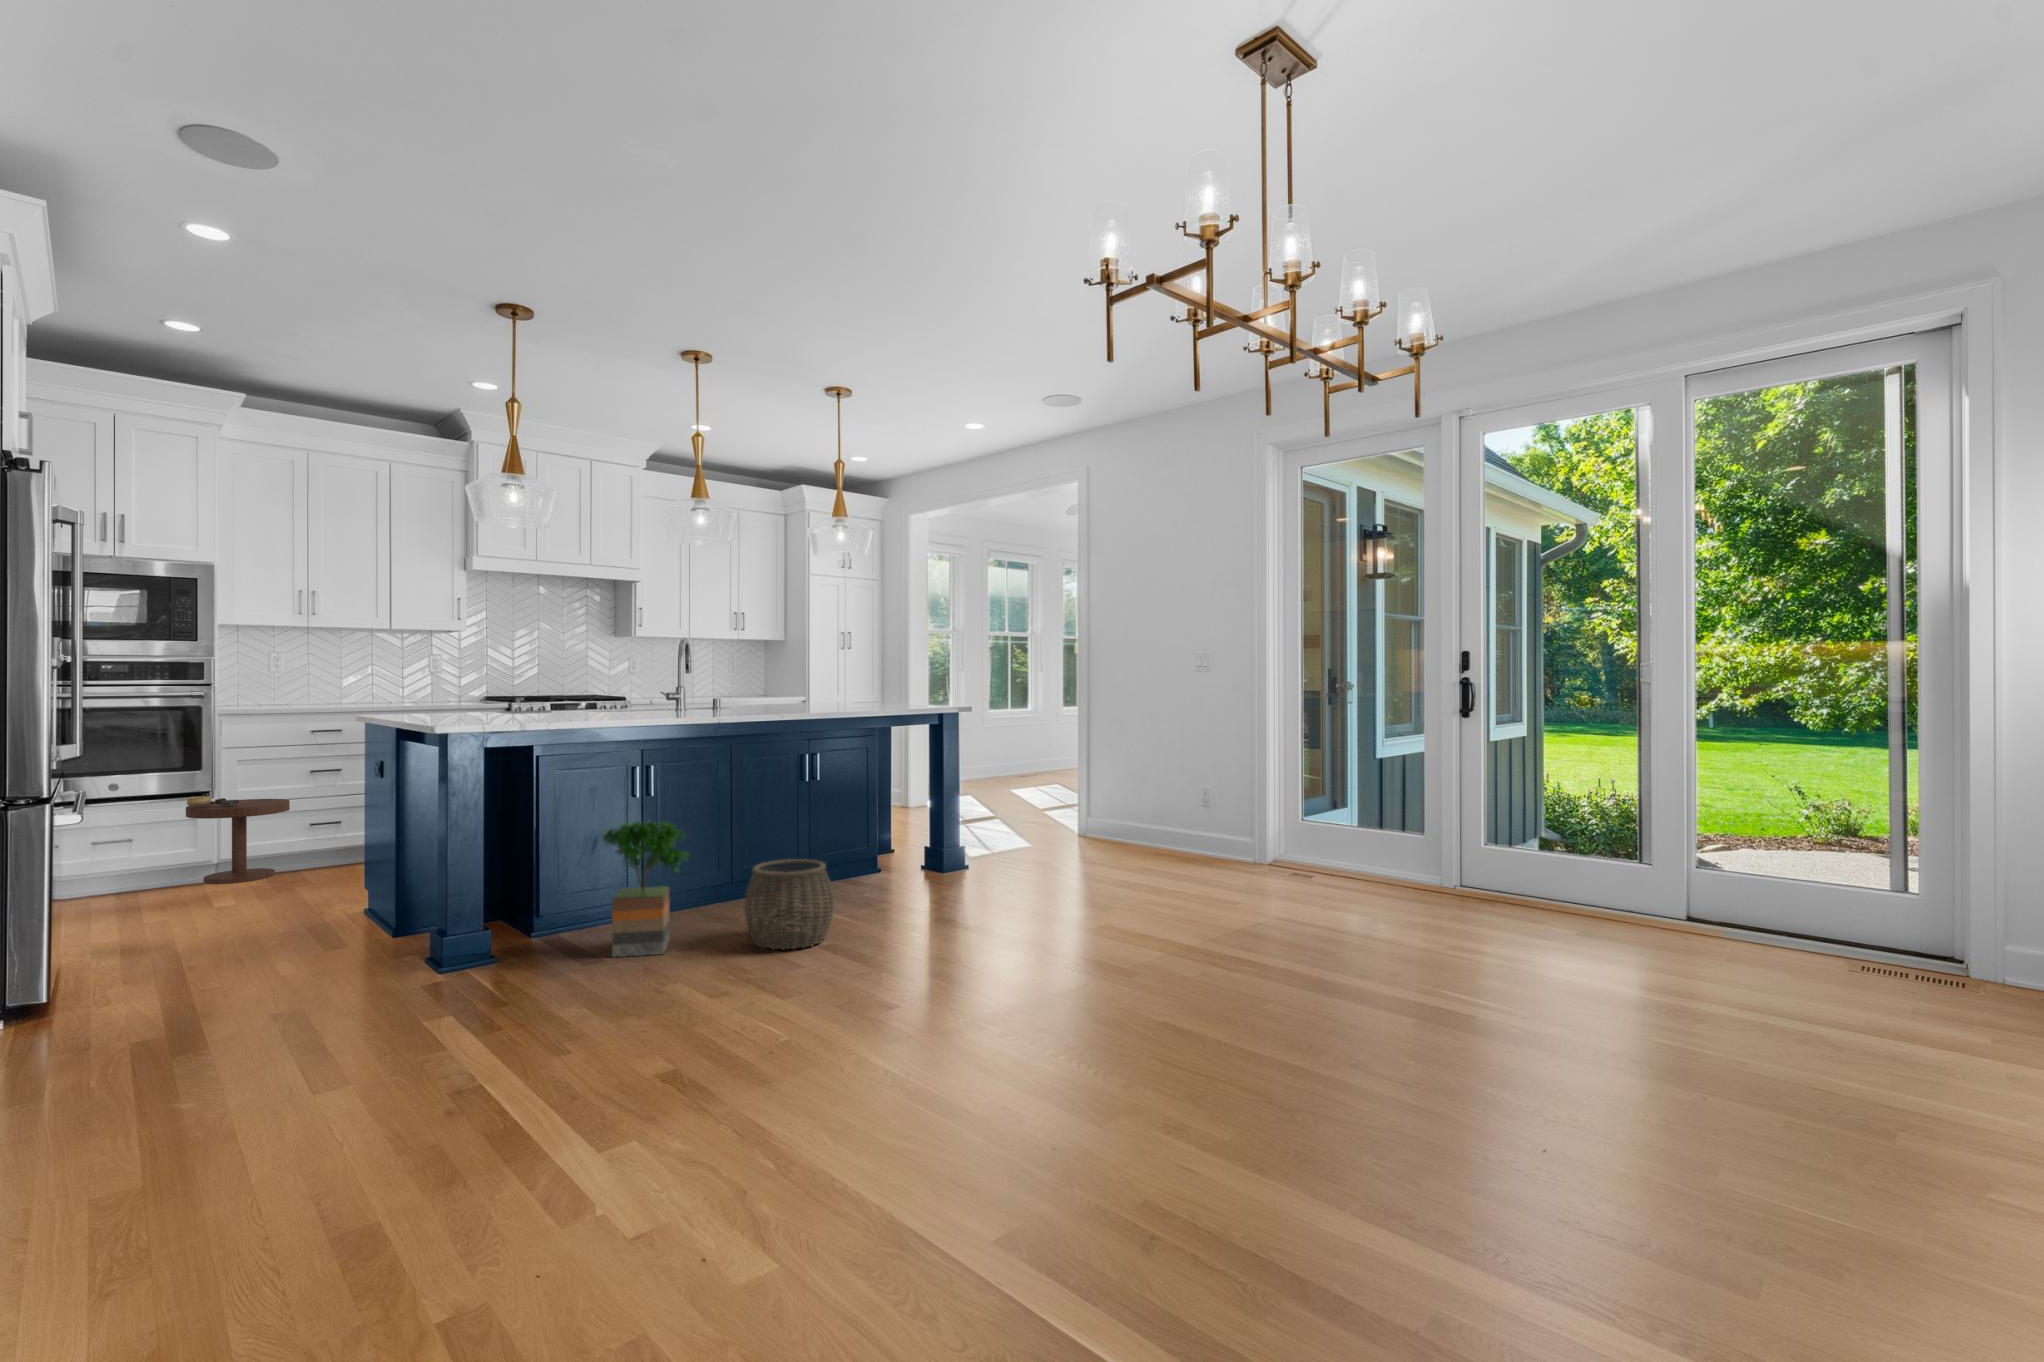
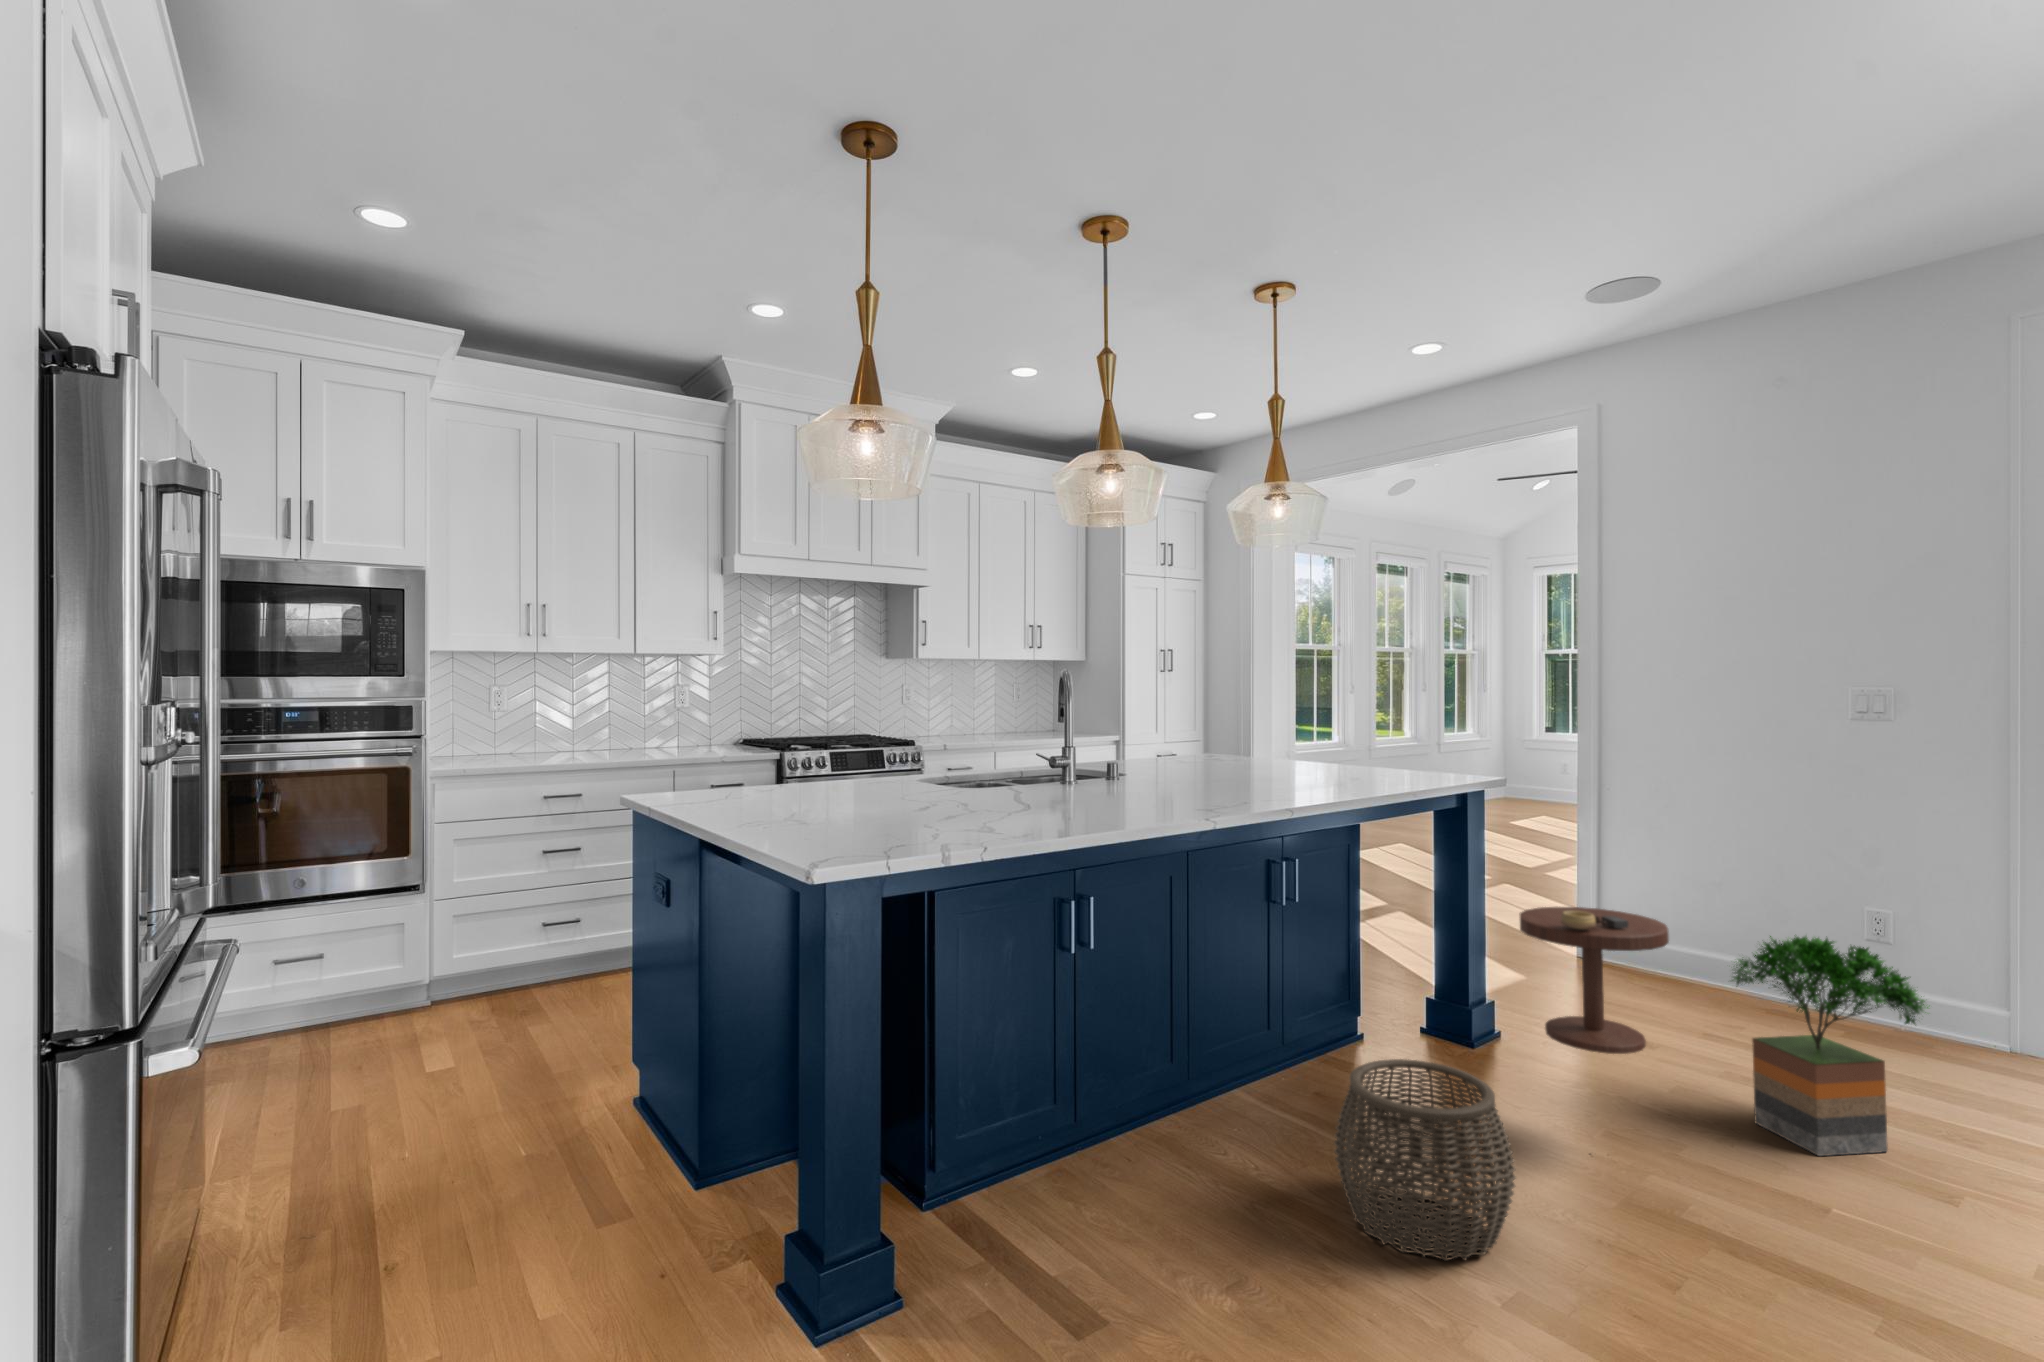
side table: present [186,796,290,884] -> present [1520,907,1669,1054]
potted tree: present [603,821,687,957] -> present [1732,936,1930,1156]

